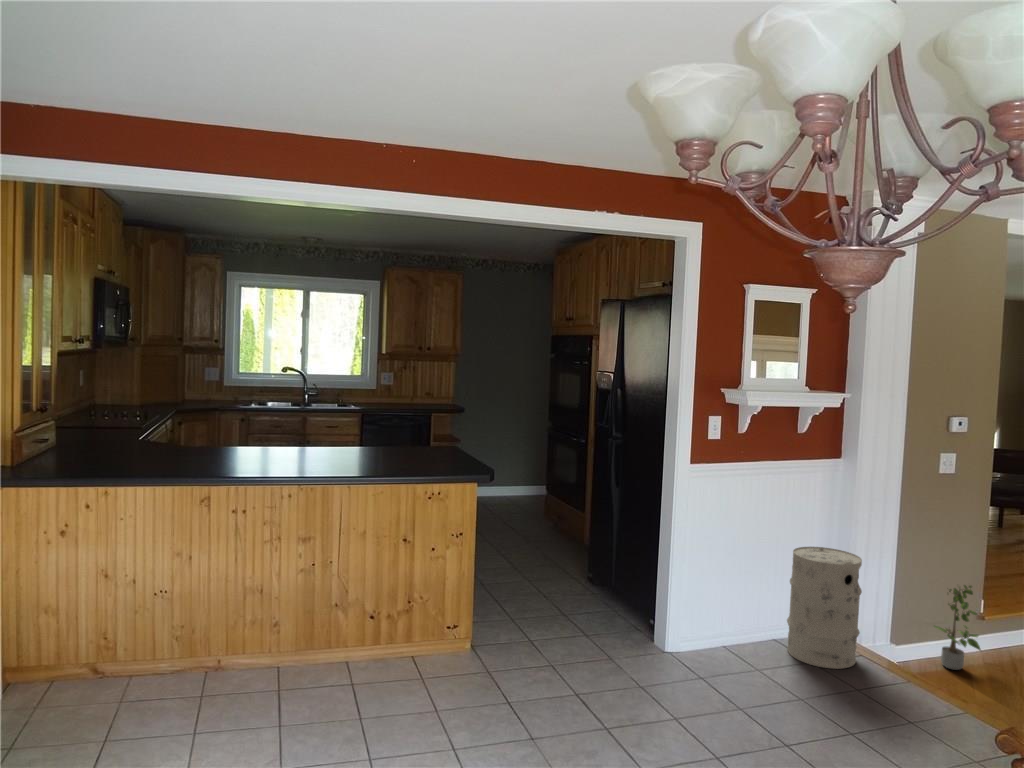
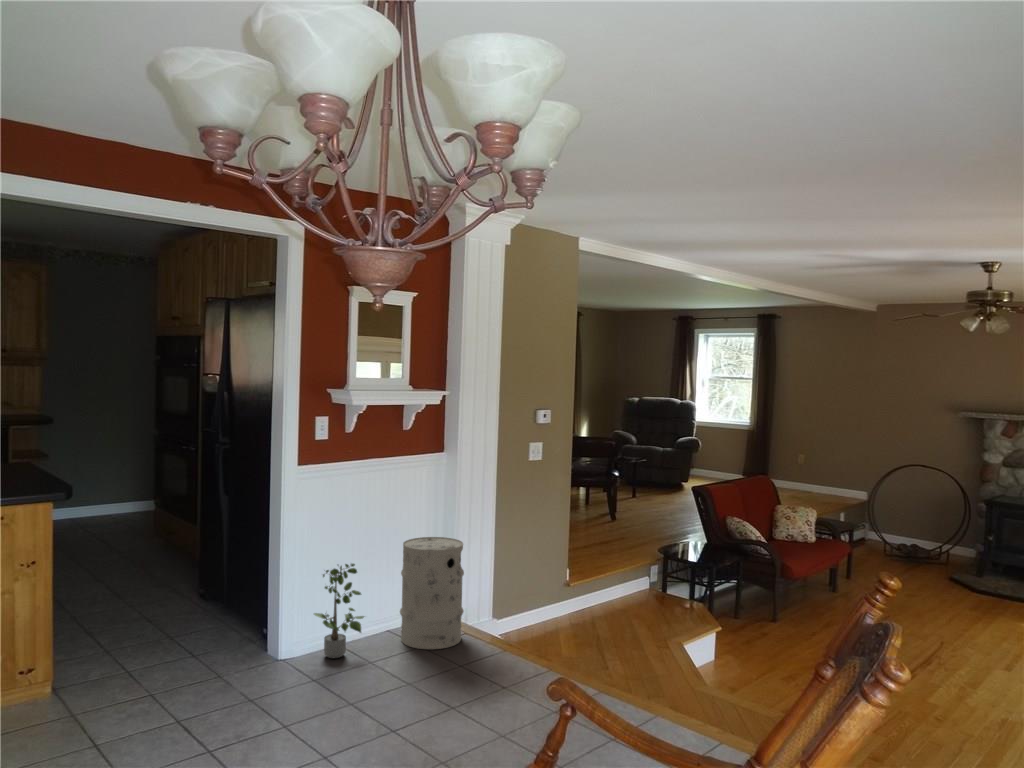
potted plant: present [934,585,981,670] -> present [314,564,364,658]

